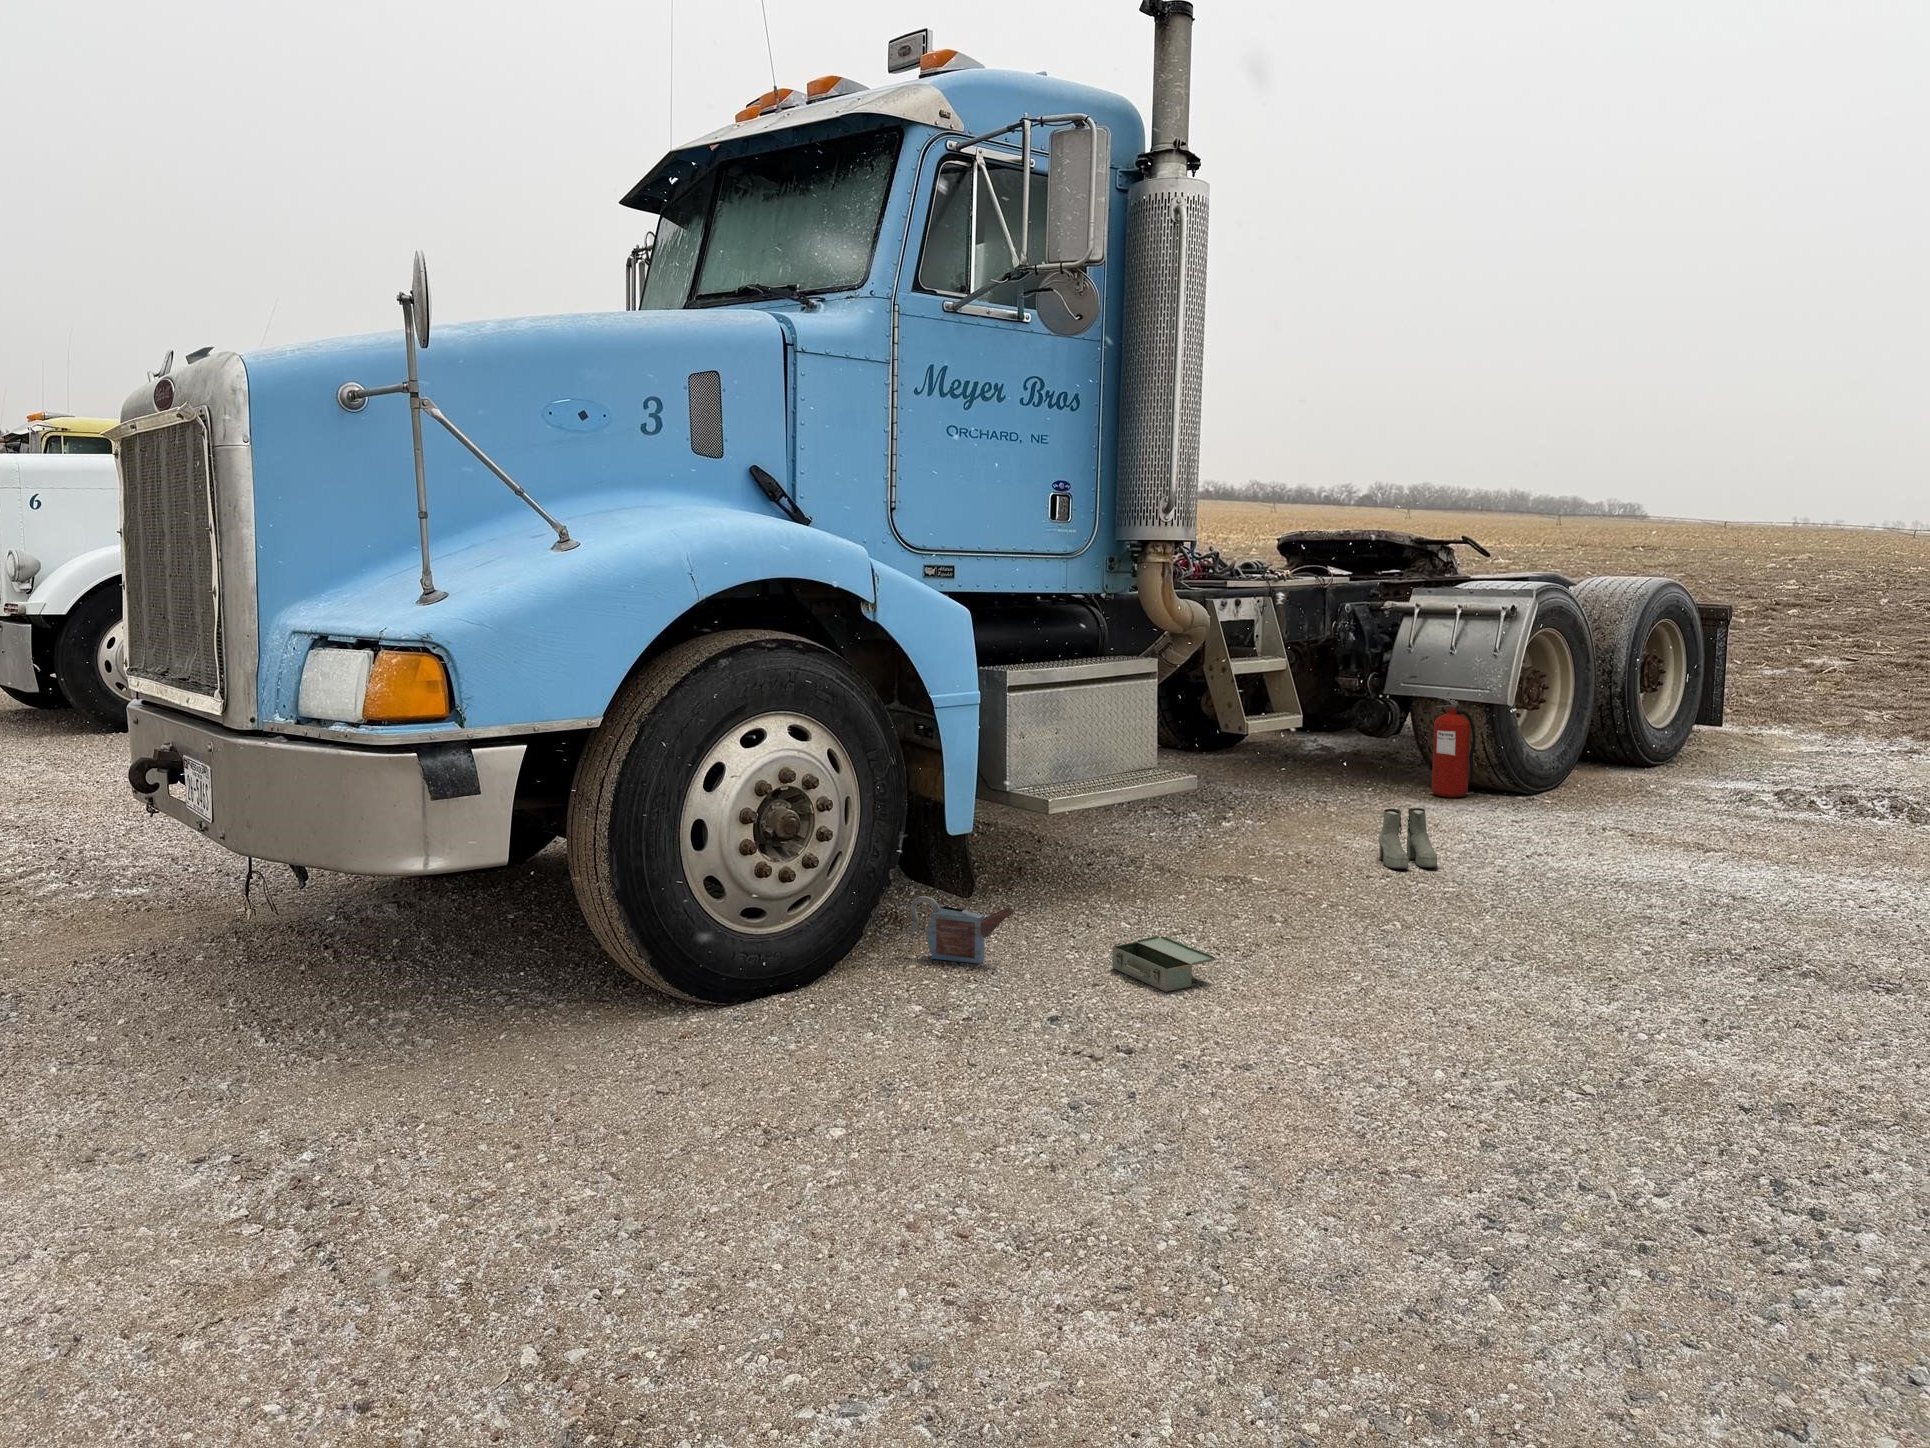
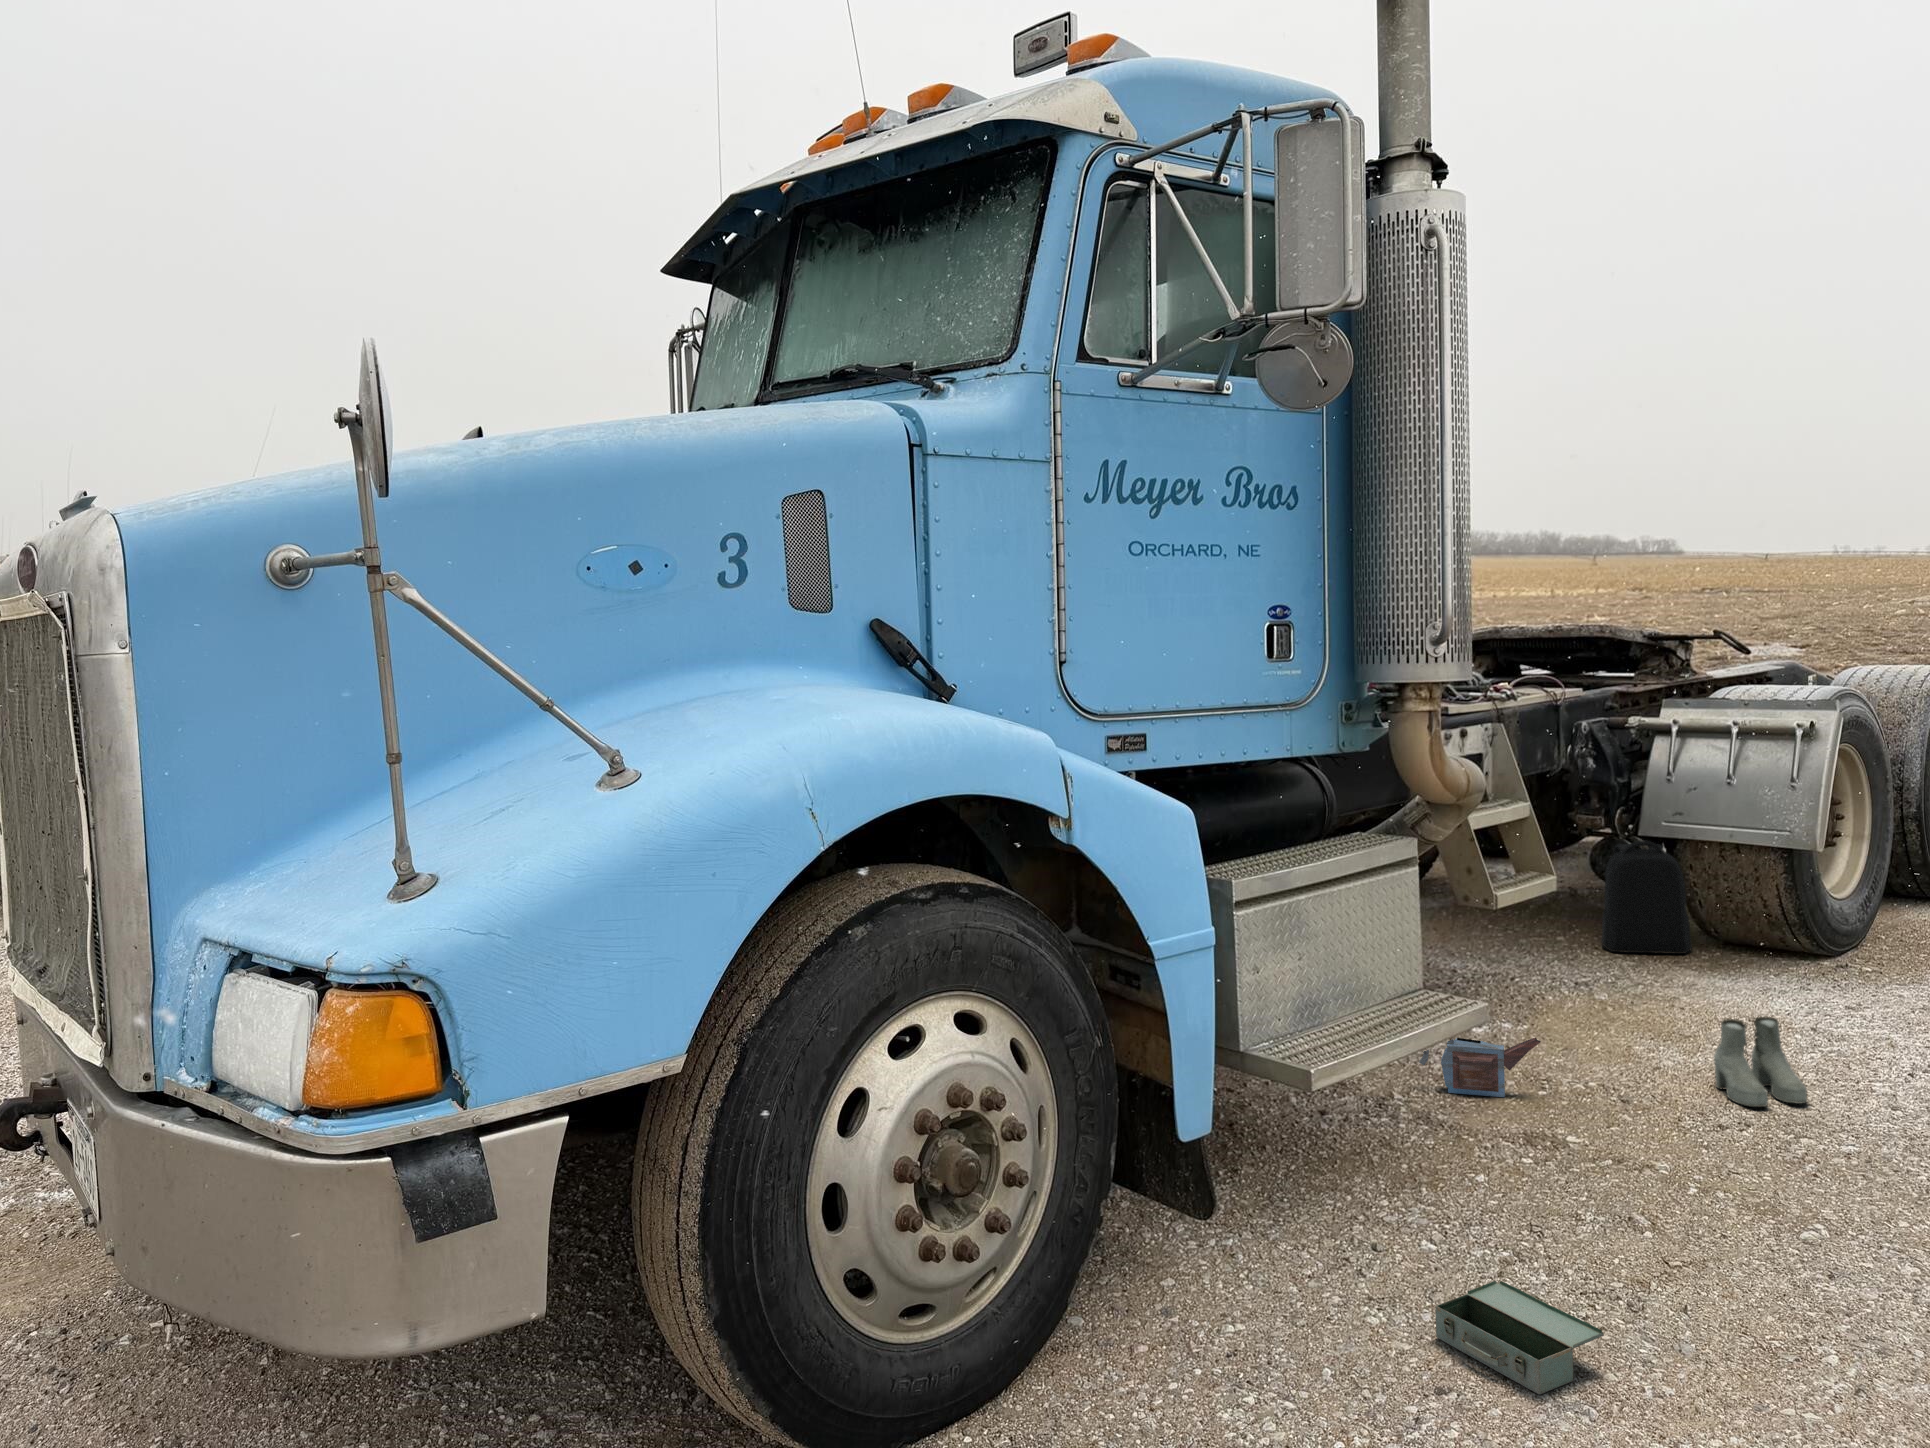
fire extinguisher: present [1432,696,1476,798] -> none [1720,836,1779,967]
backpack: none [1347,700,1414,789] -> present [1601,840,1692,954]
watering can: present [909,896,1014,964] -> present [1419,1038,1541,1097]

